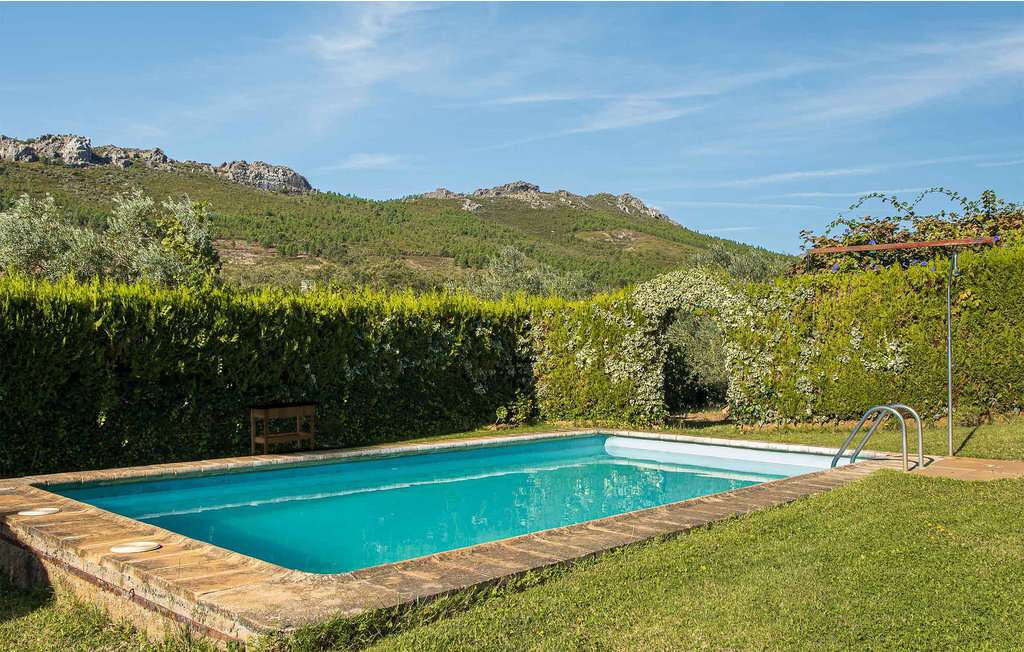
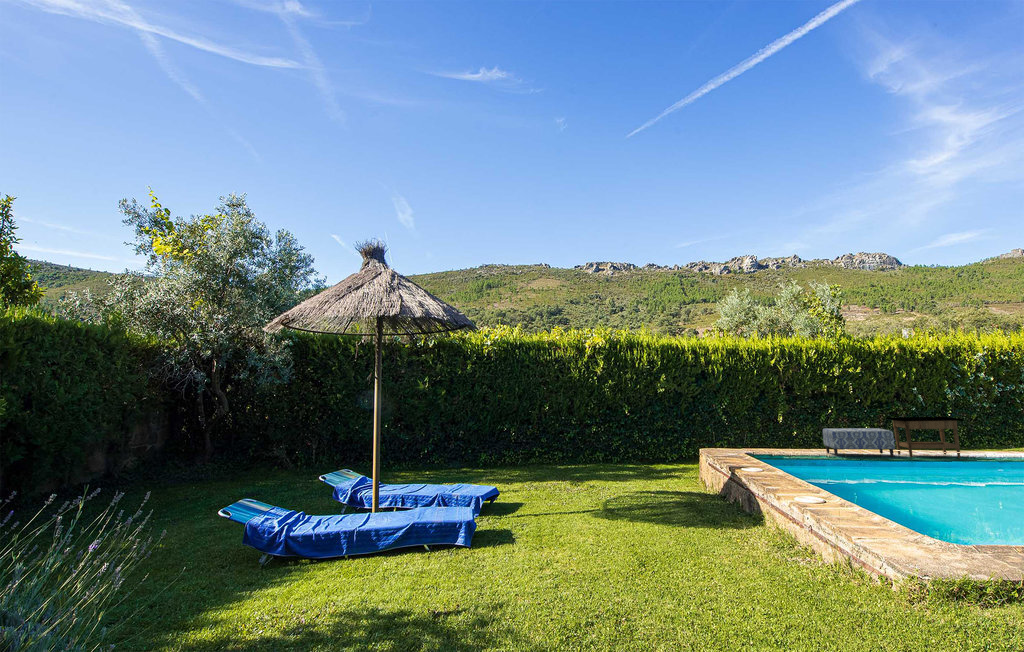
potted tree: present [323,412,344,447] -> none [968,424,998,458]
bench: none [163,421,250,466] -> present [823,428,895,457]

